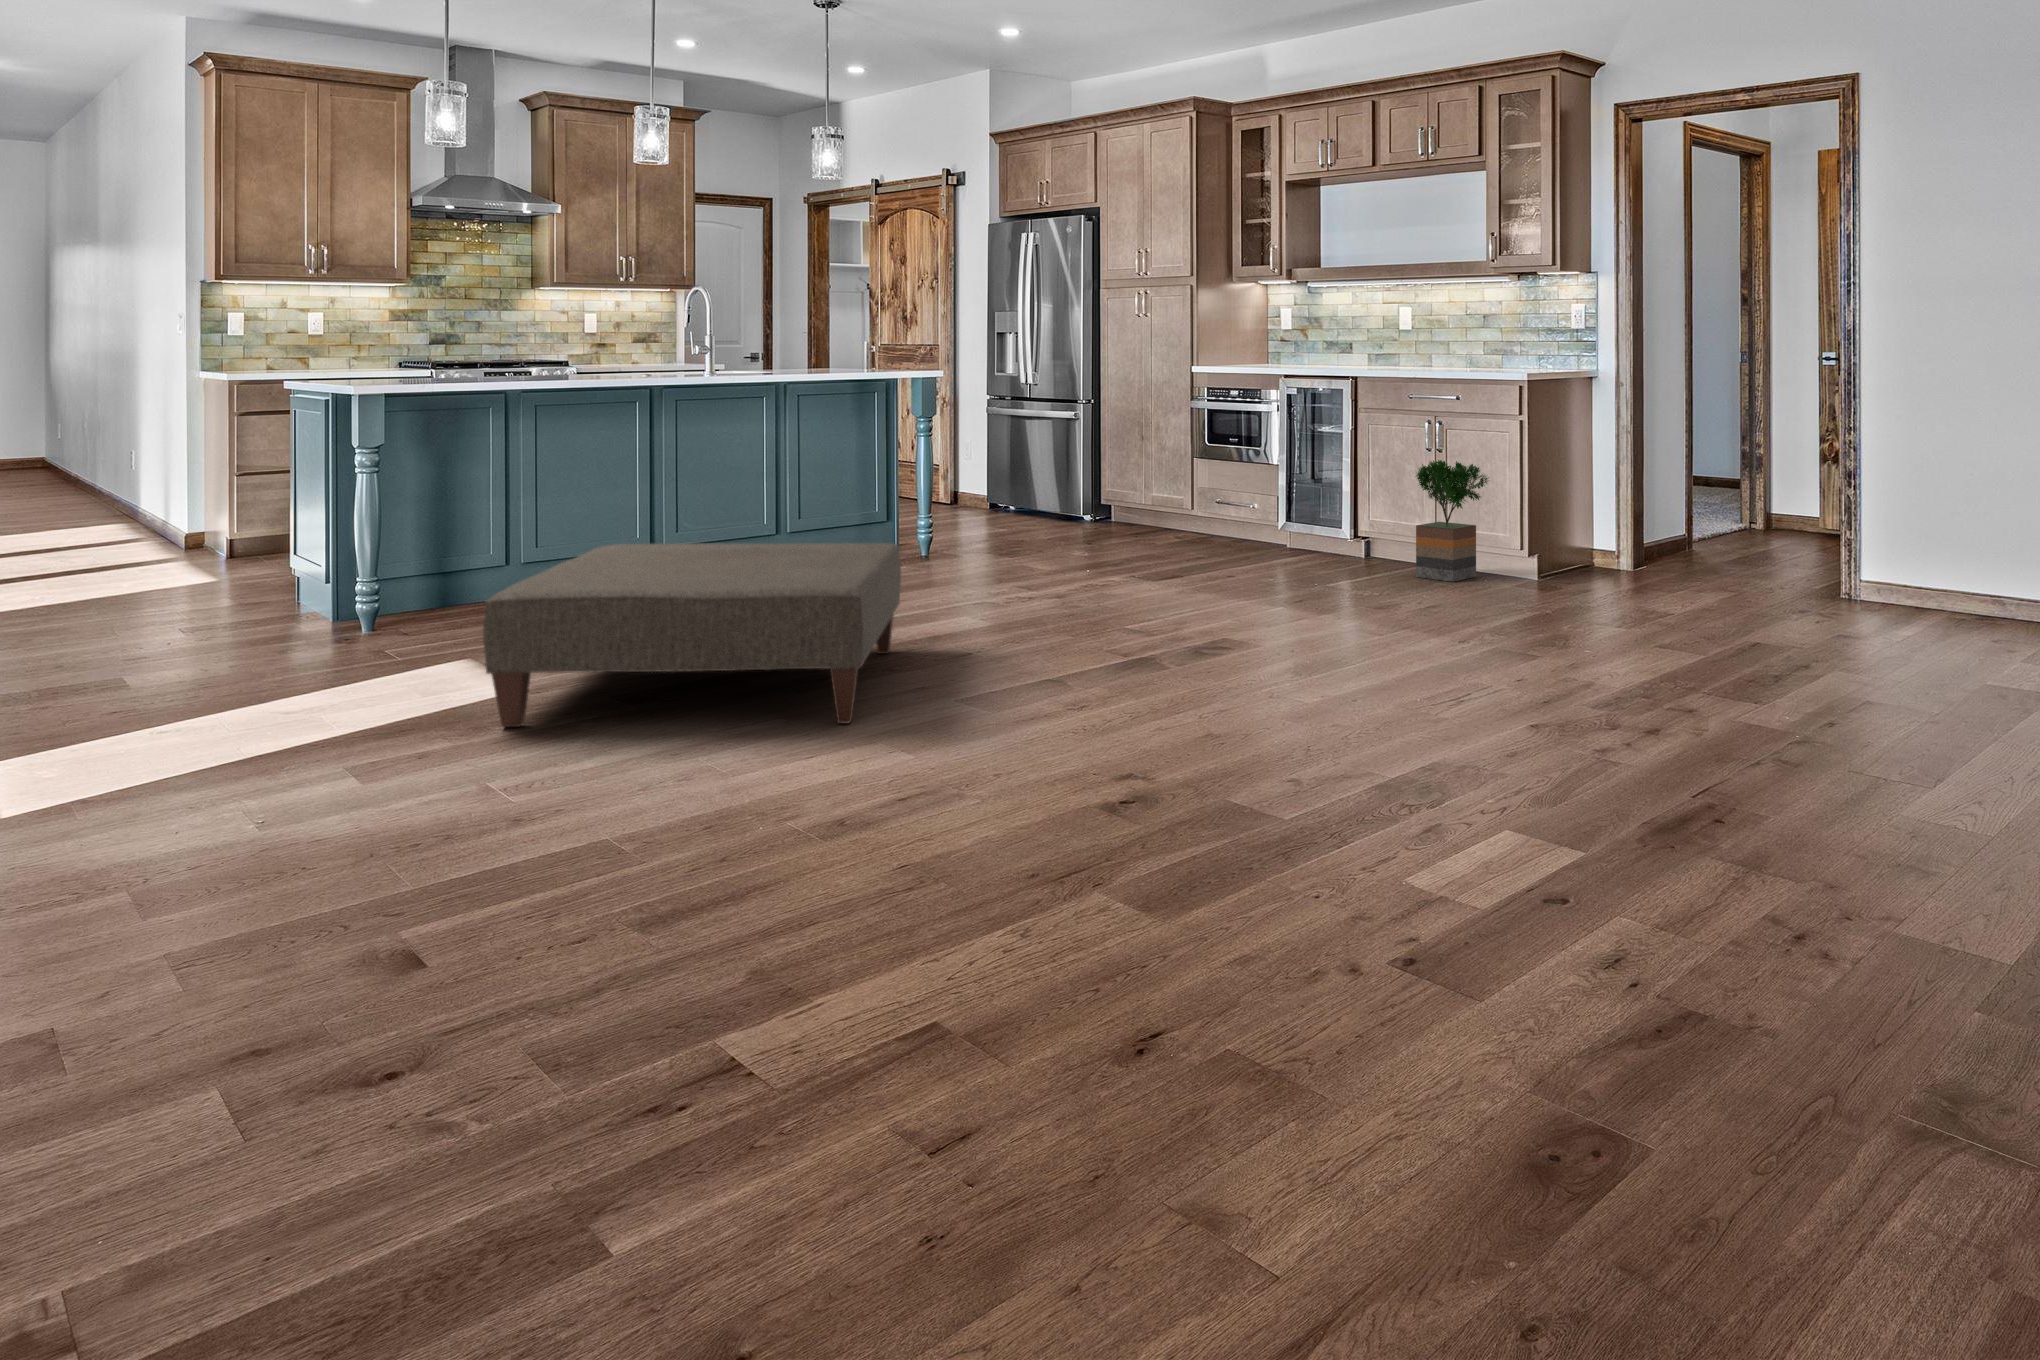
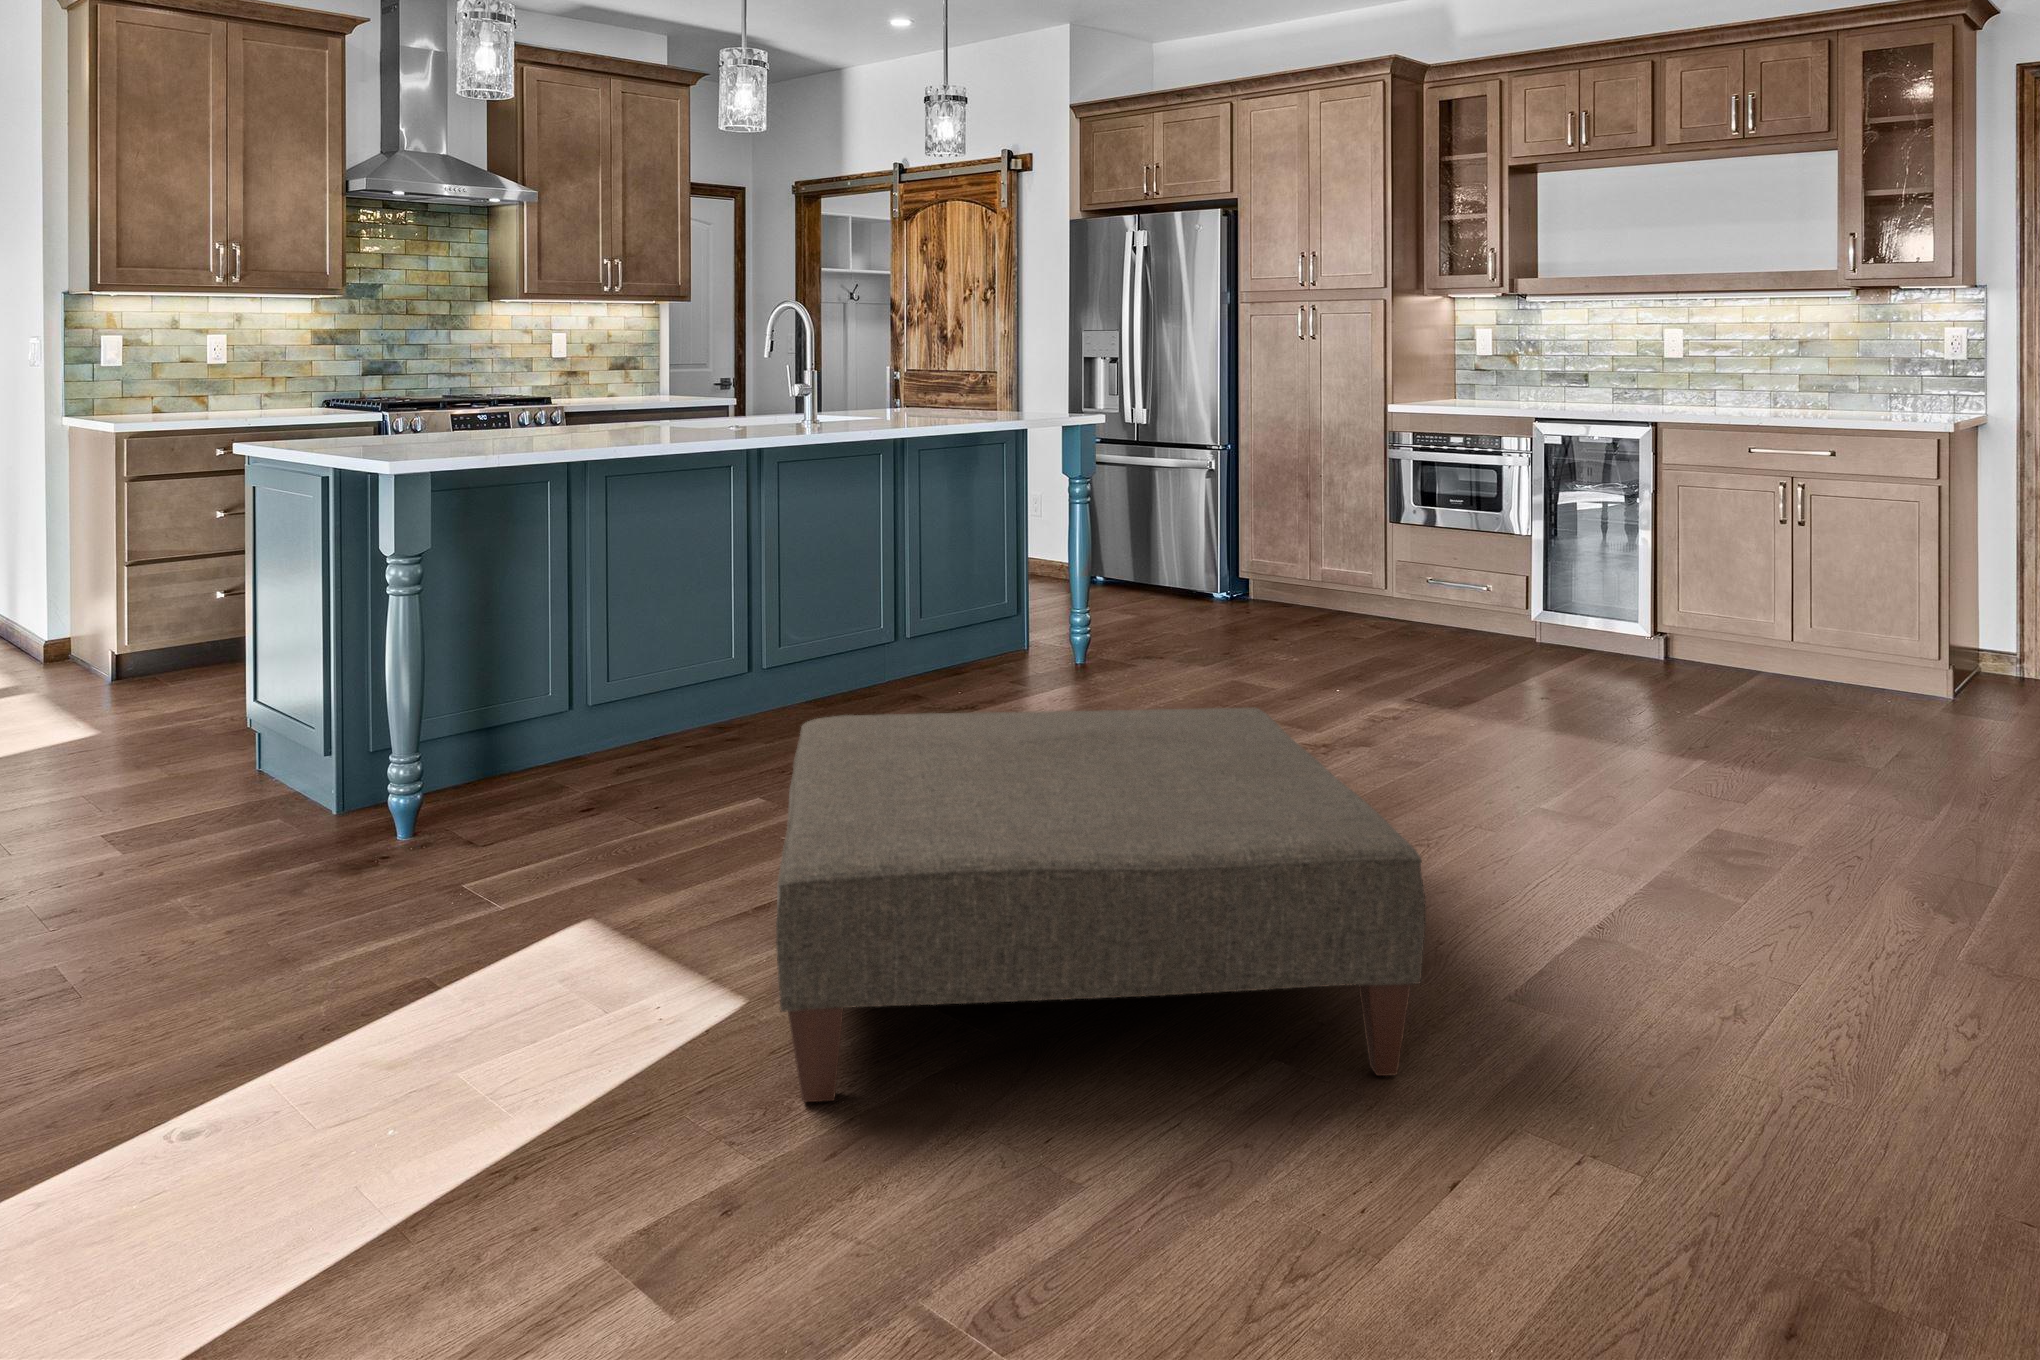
potted tree: present [1416,460,1488,582] -> none [1777,540,1896,709]

